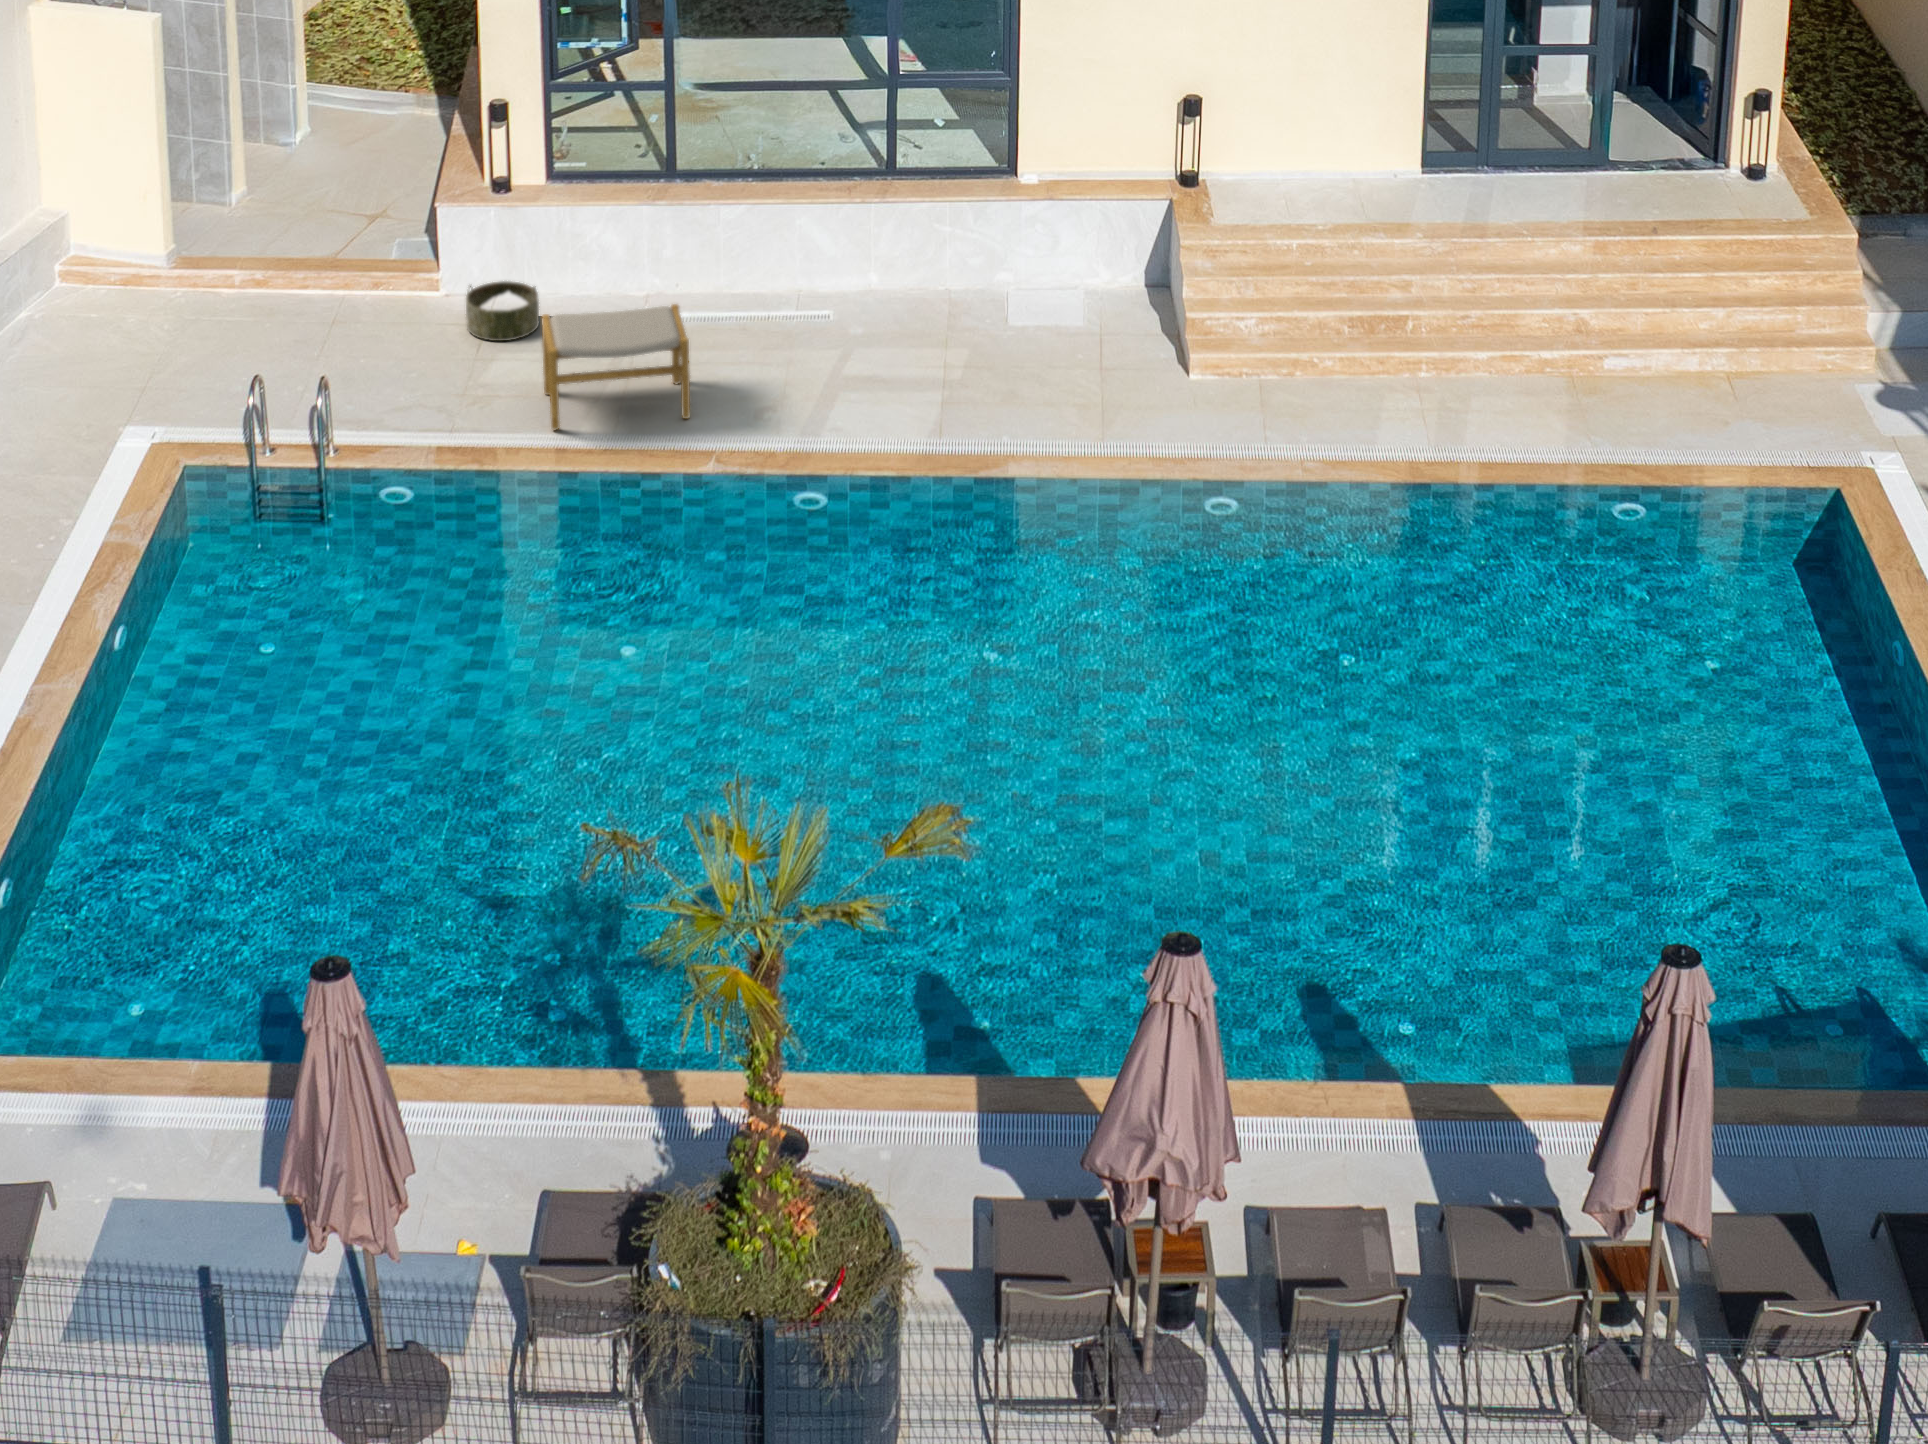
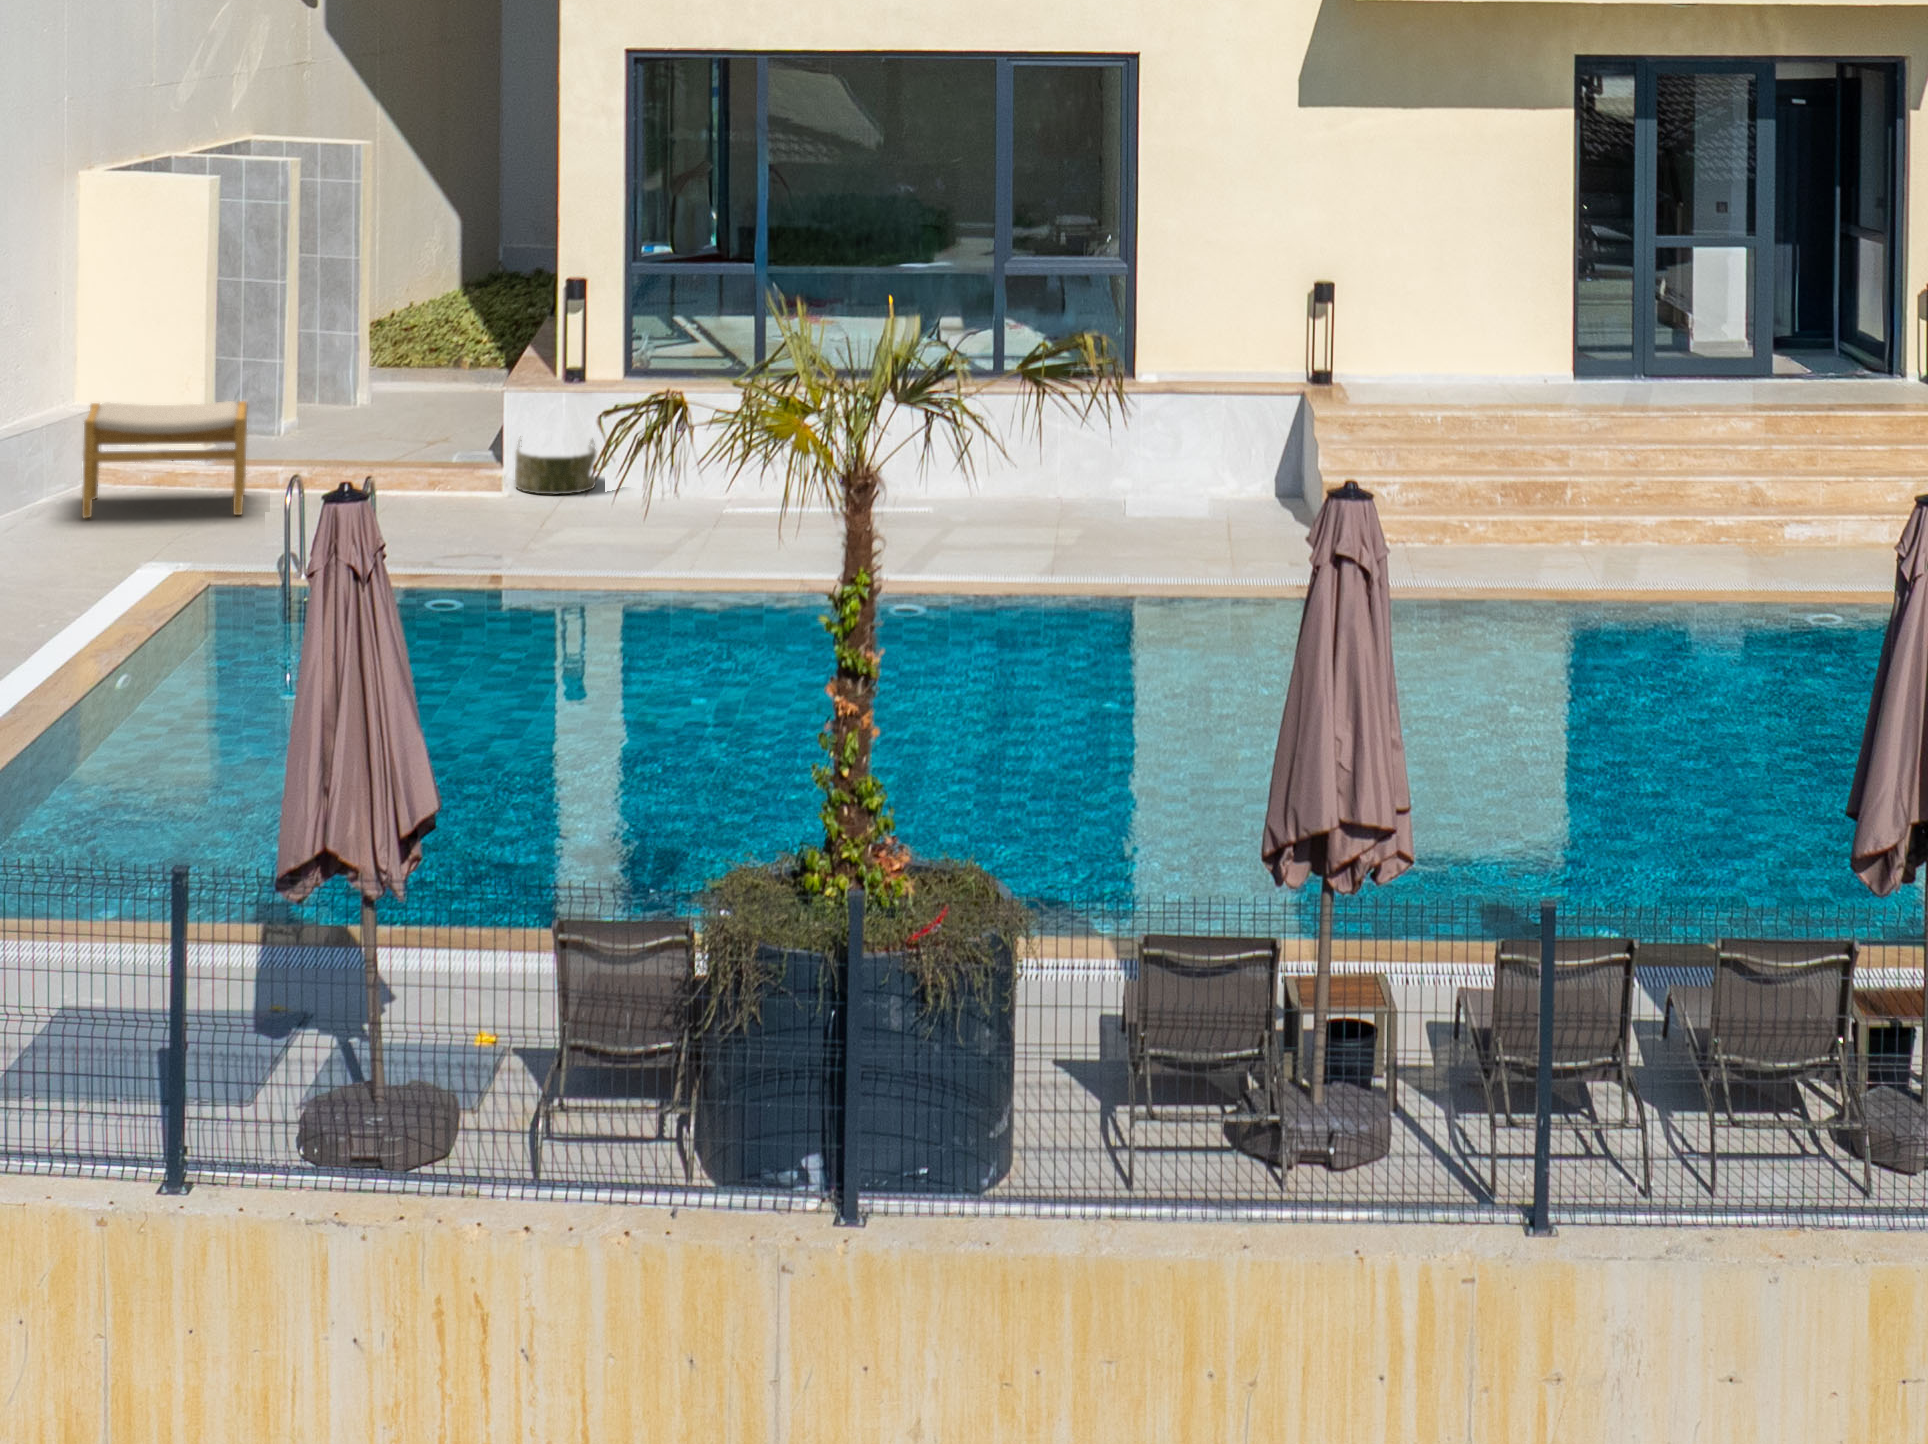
footstool: present [542,304,690,430] -> present [82,401,247,518]

